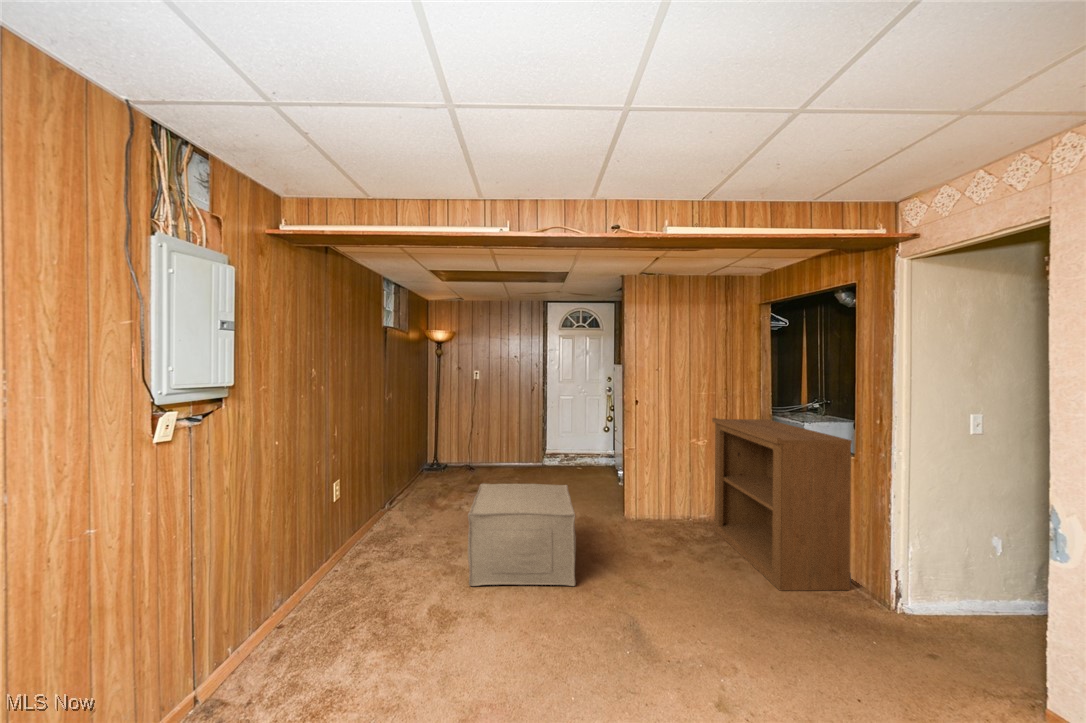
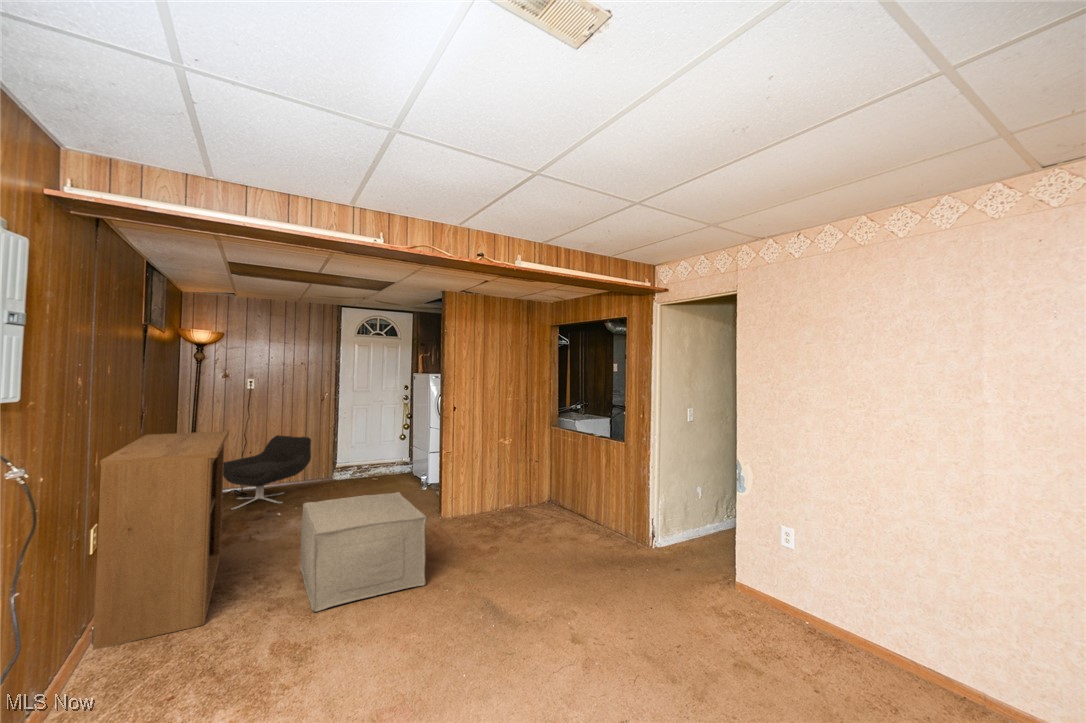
bookshelf: present [712,418,852,591] -> present [91,430,229,650]
lounge chair: none [452,420,521,481] -> present [223,435,311,509]

